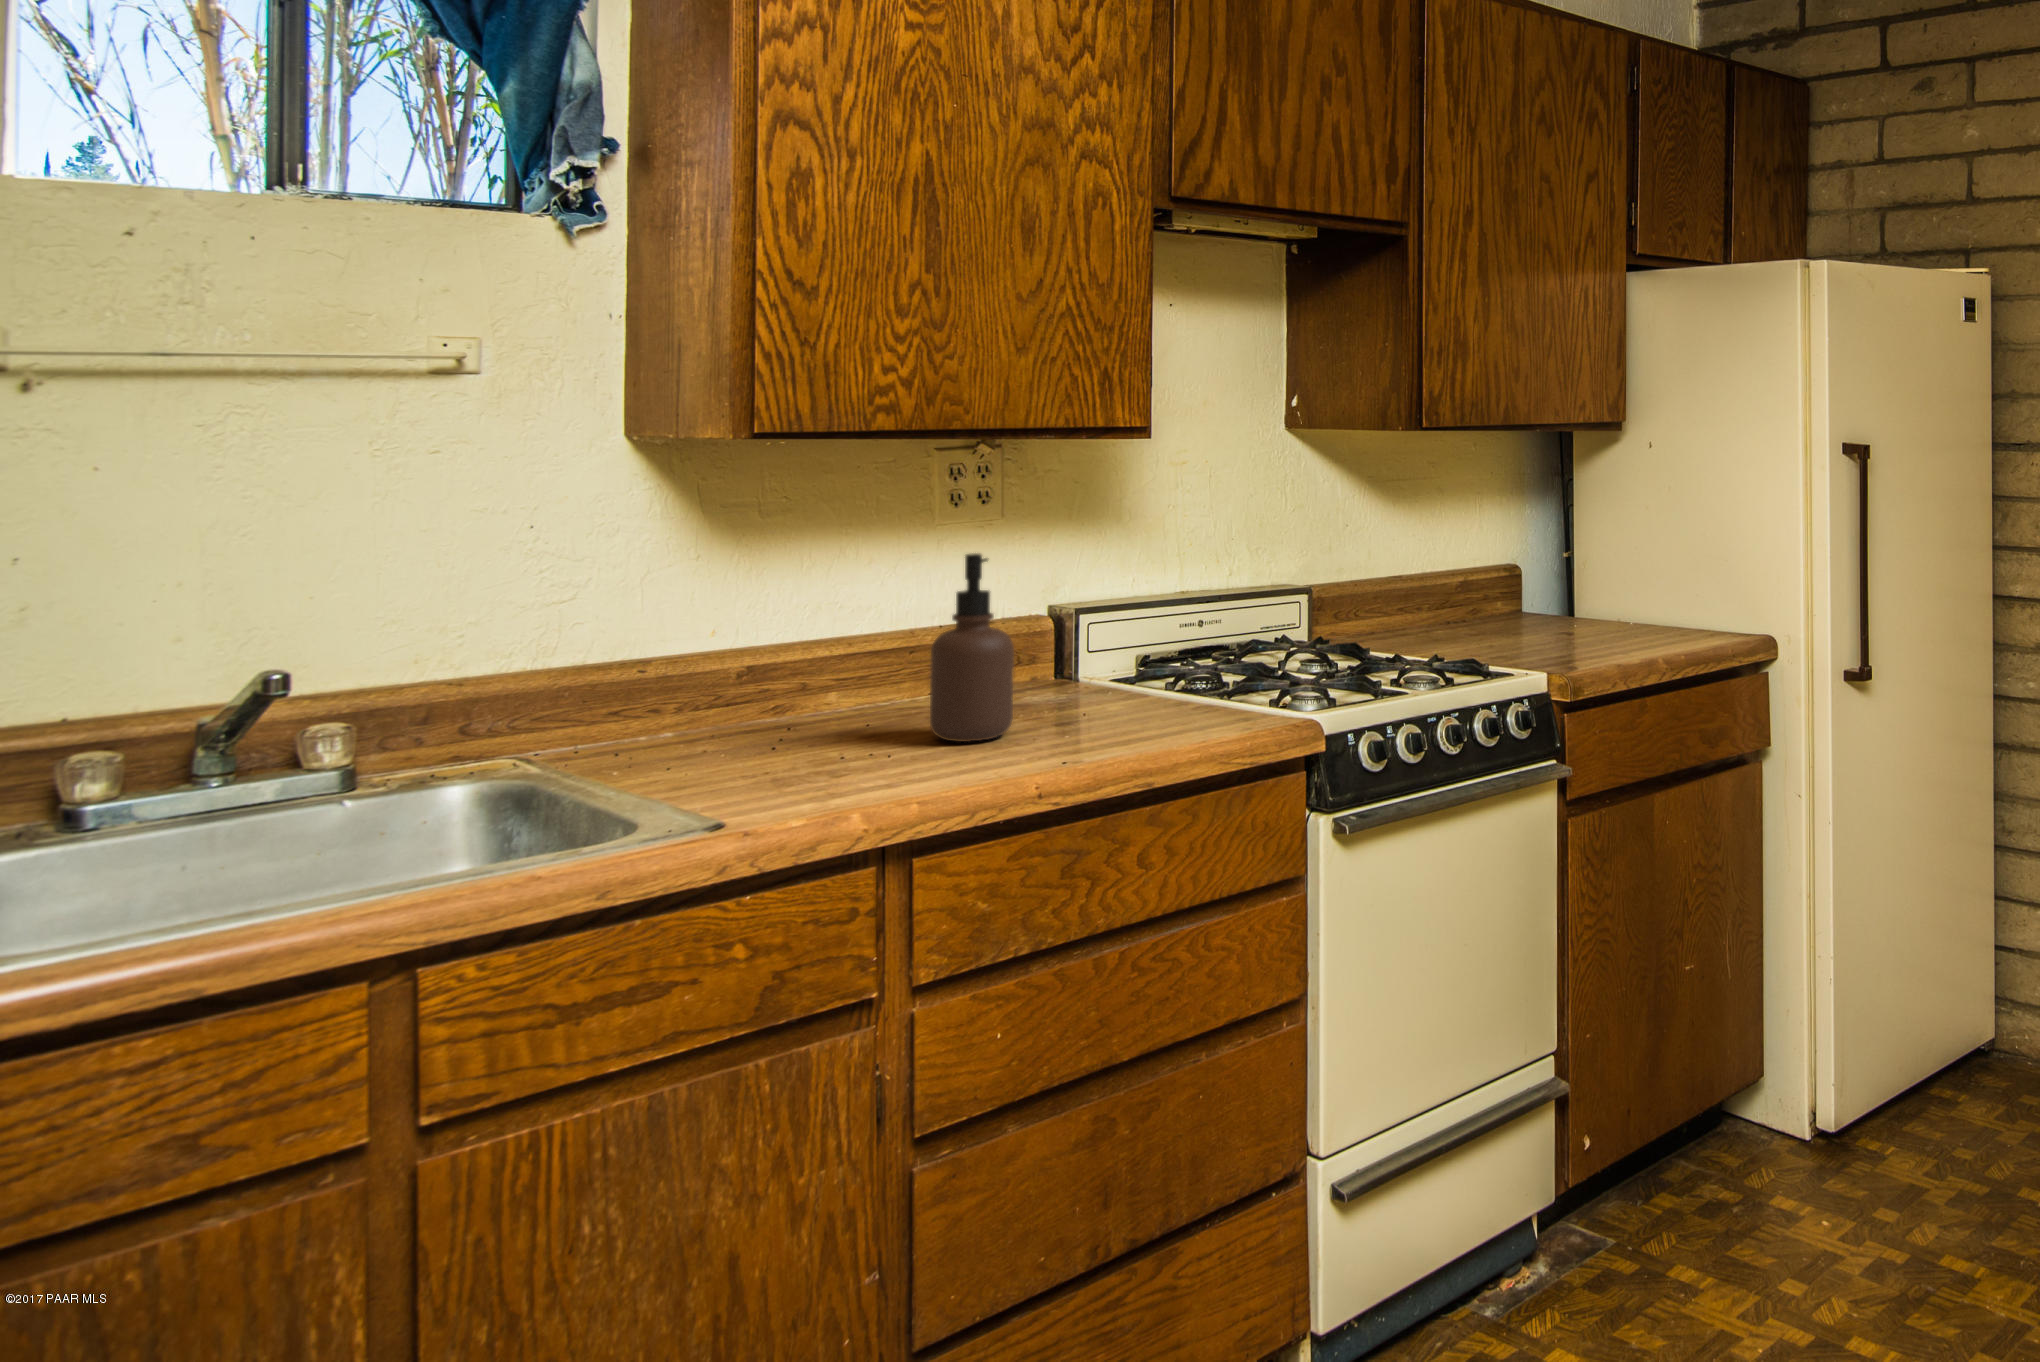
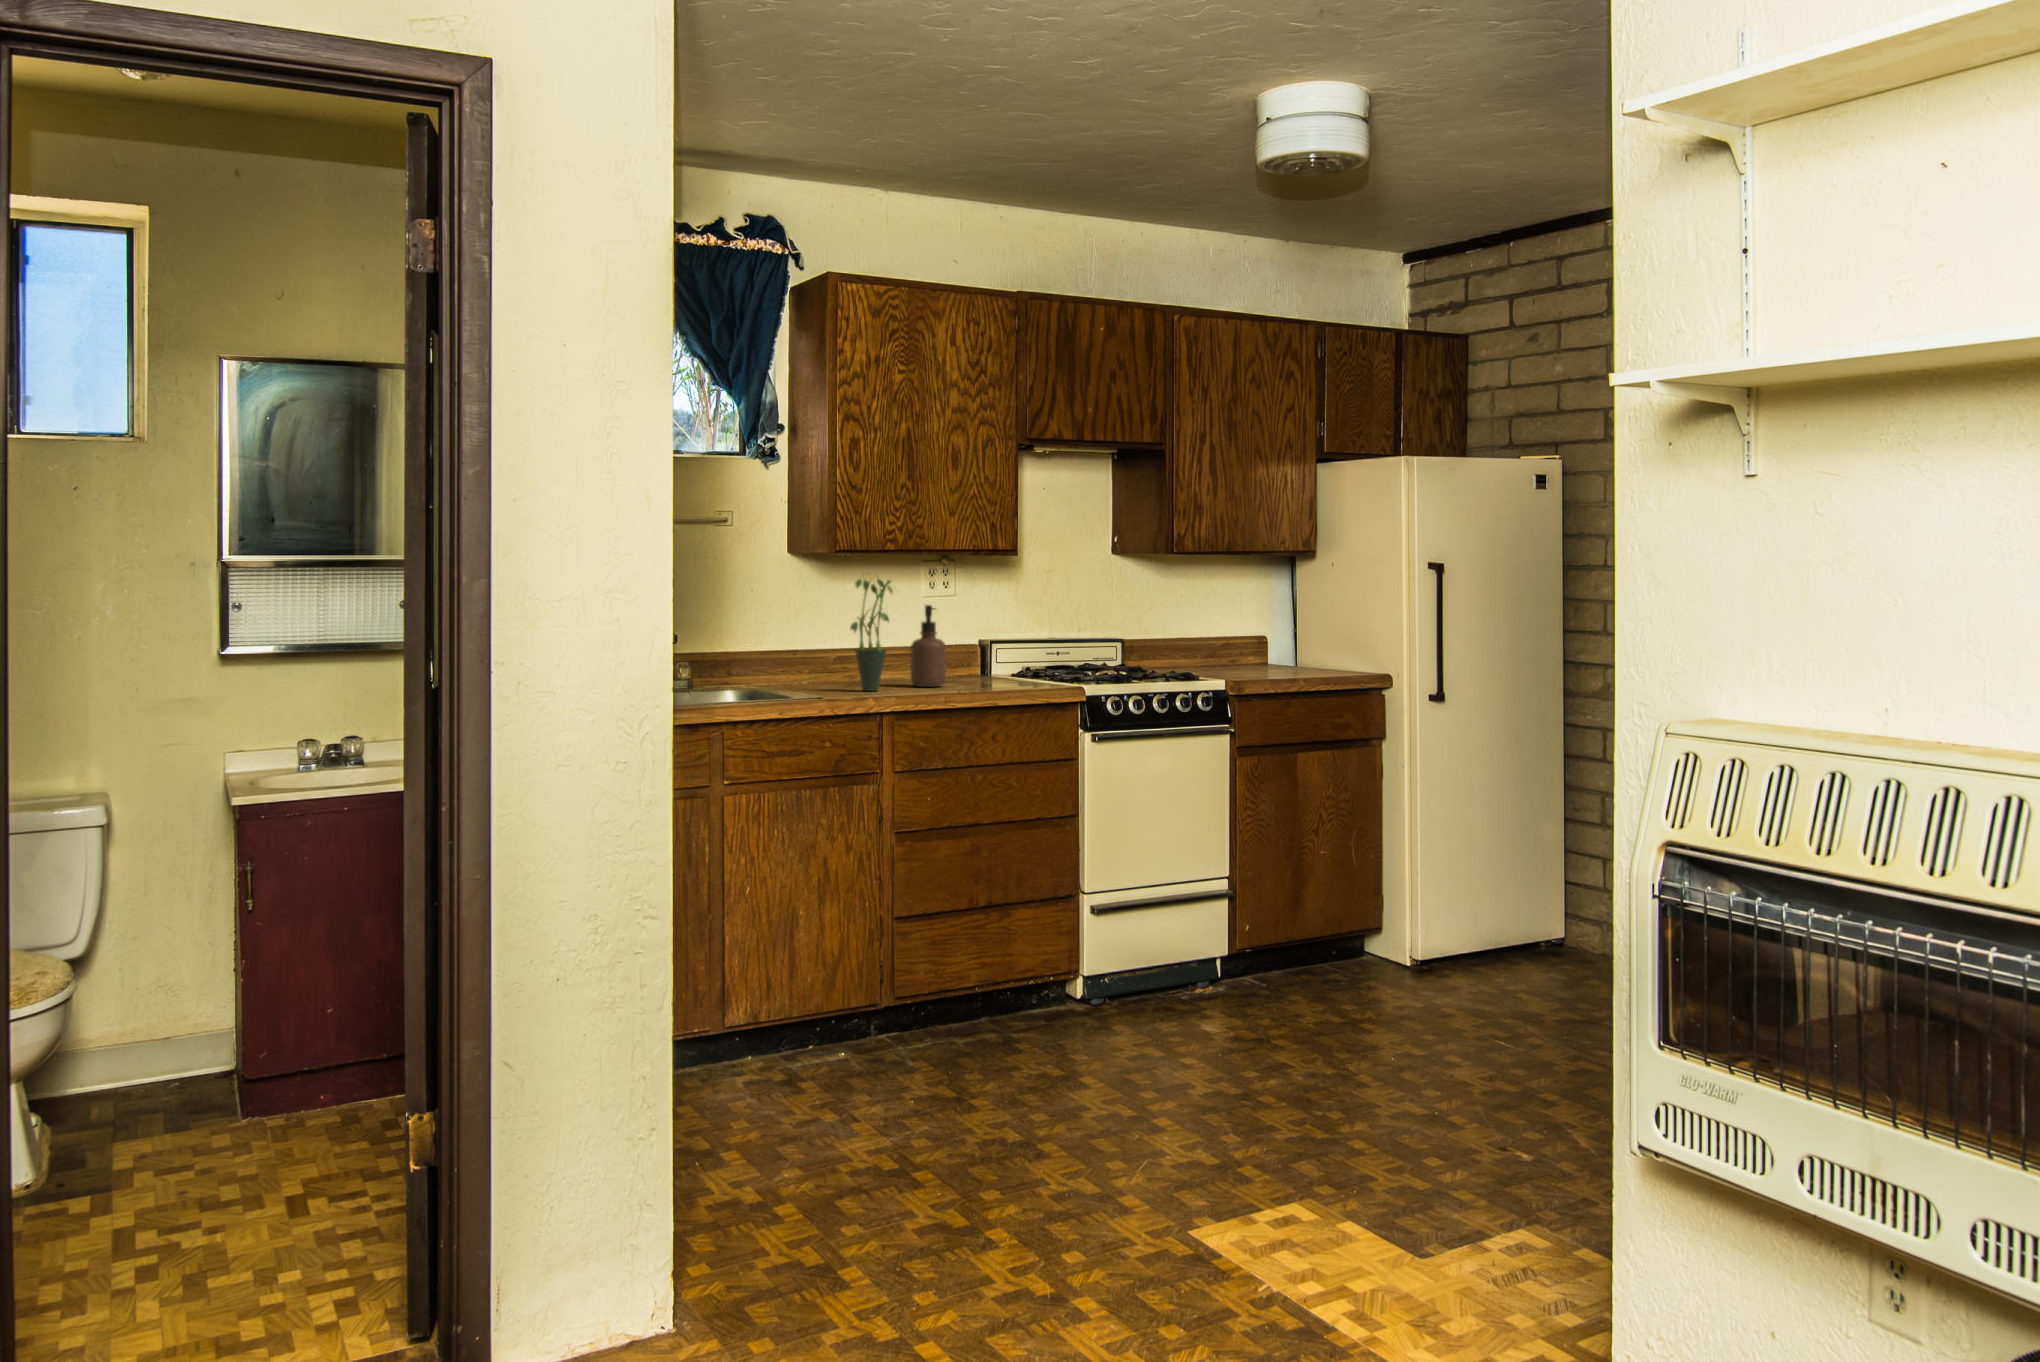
potted plant: none [790,491,915,779] -> present [850,574,893,691]

